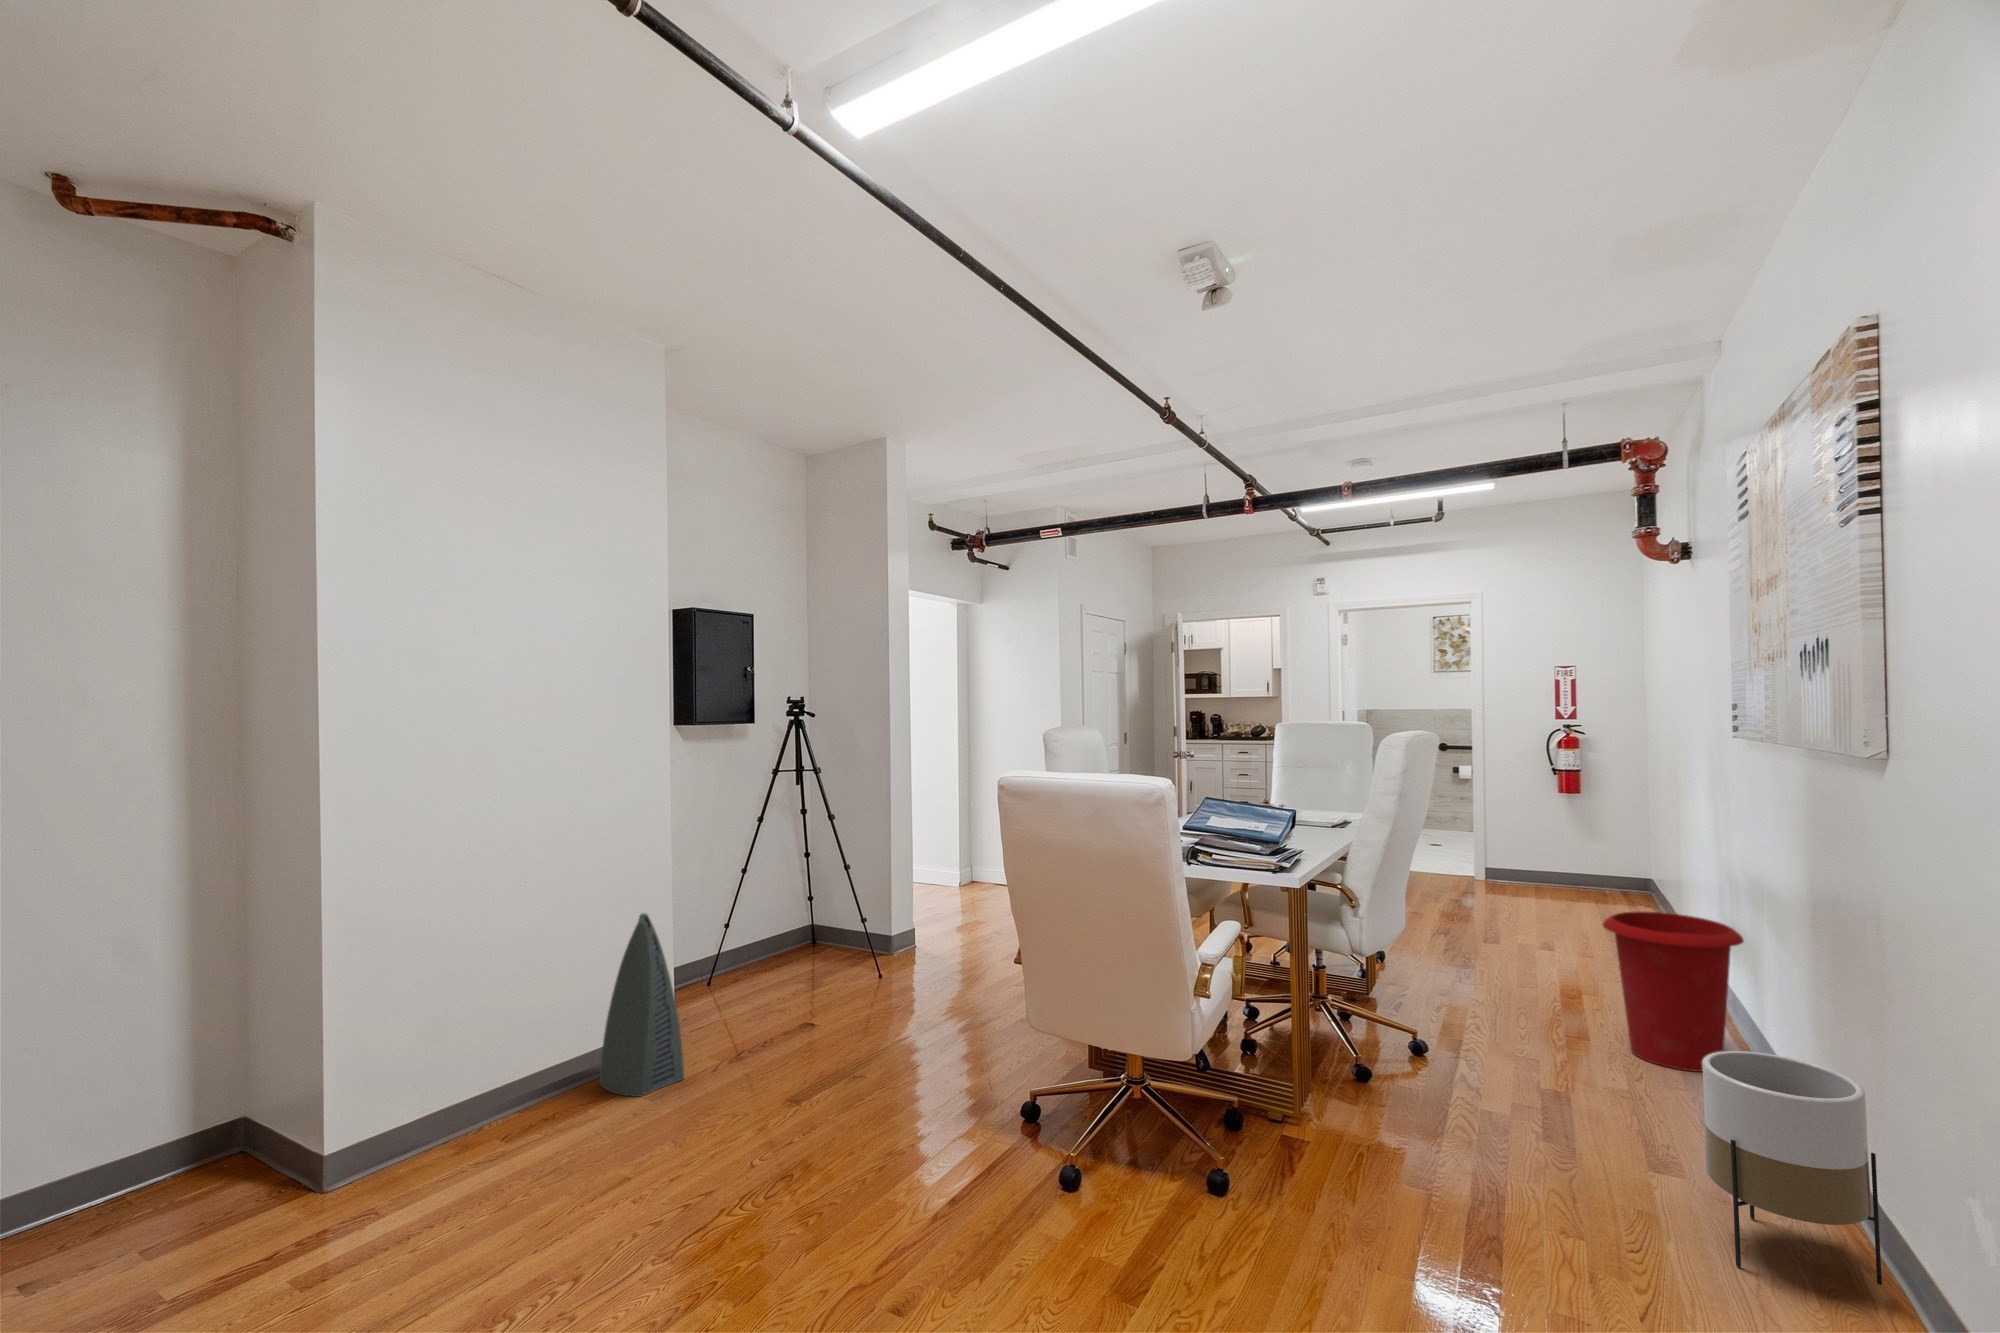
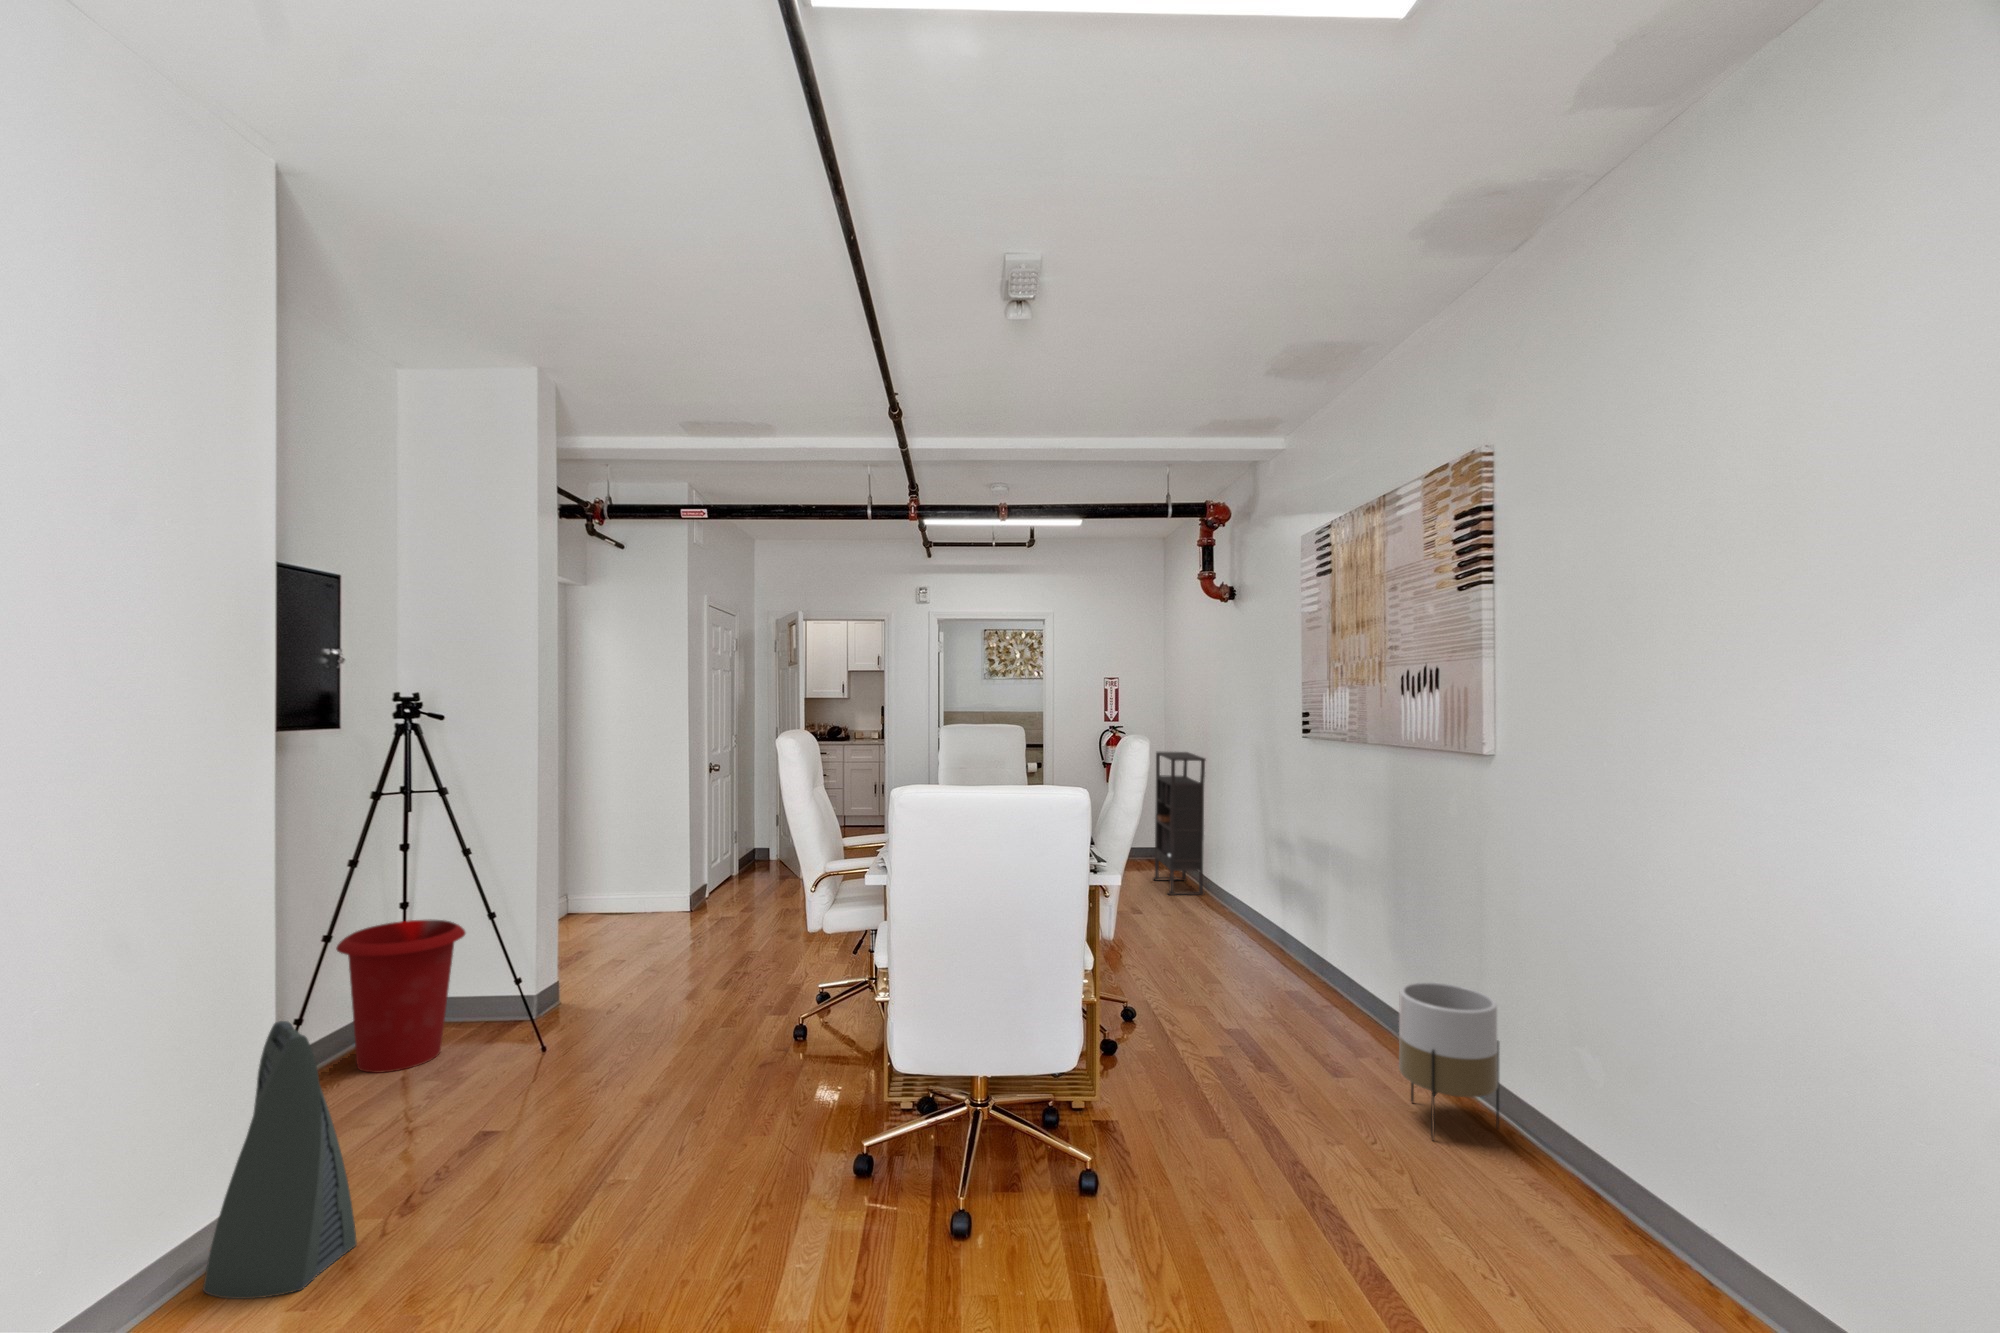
bookshelf: none [1602,754,1668,938] -> present [1153,752,1206,895]
waste bin: present [1603,912,1744,1072] -> present [336,920,465,1073]

